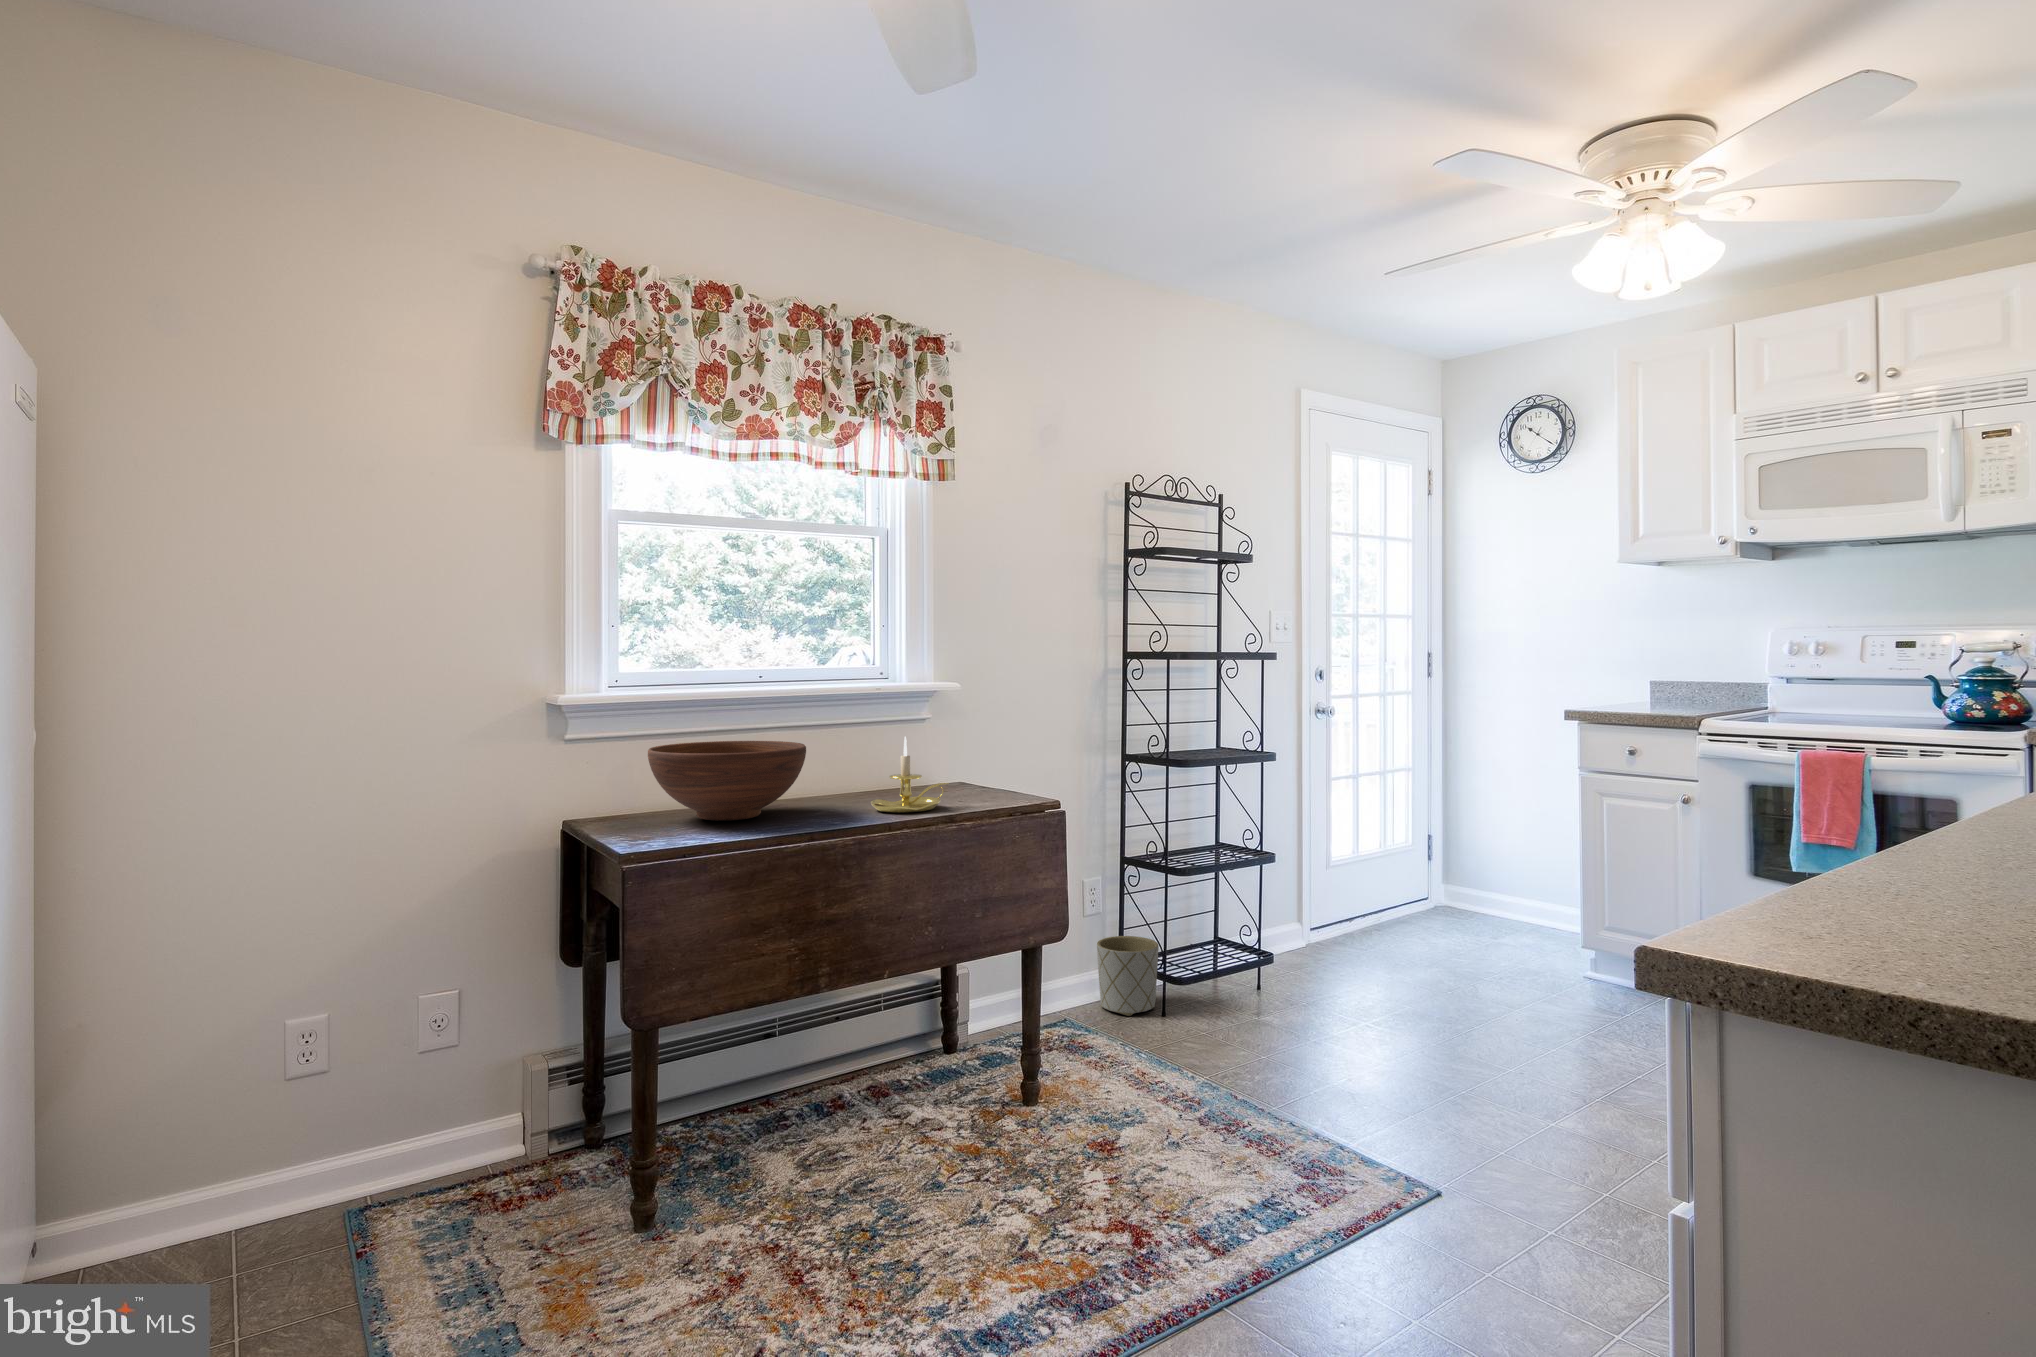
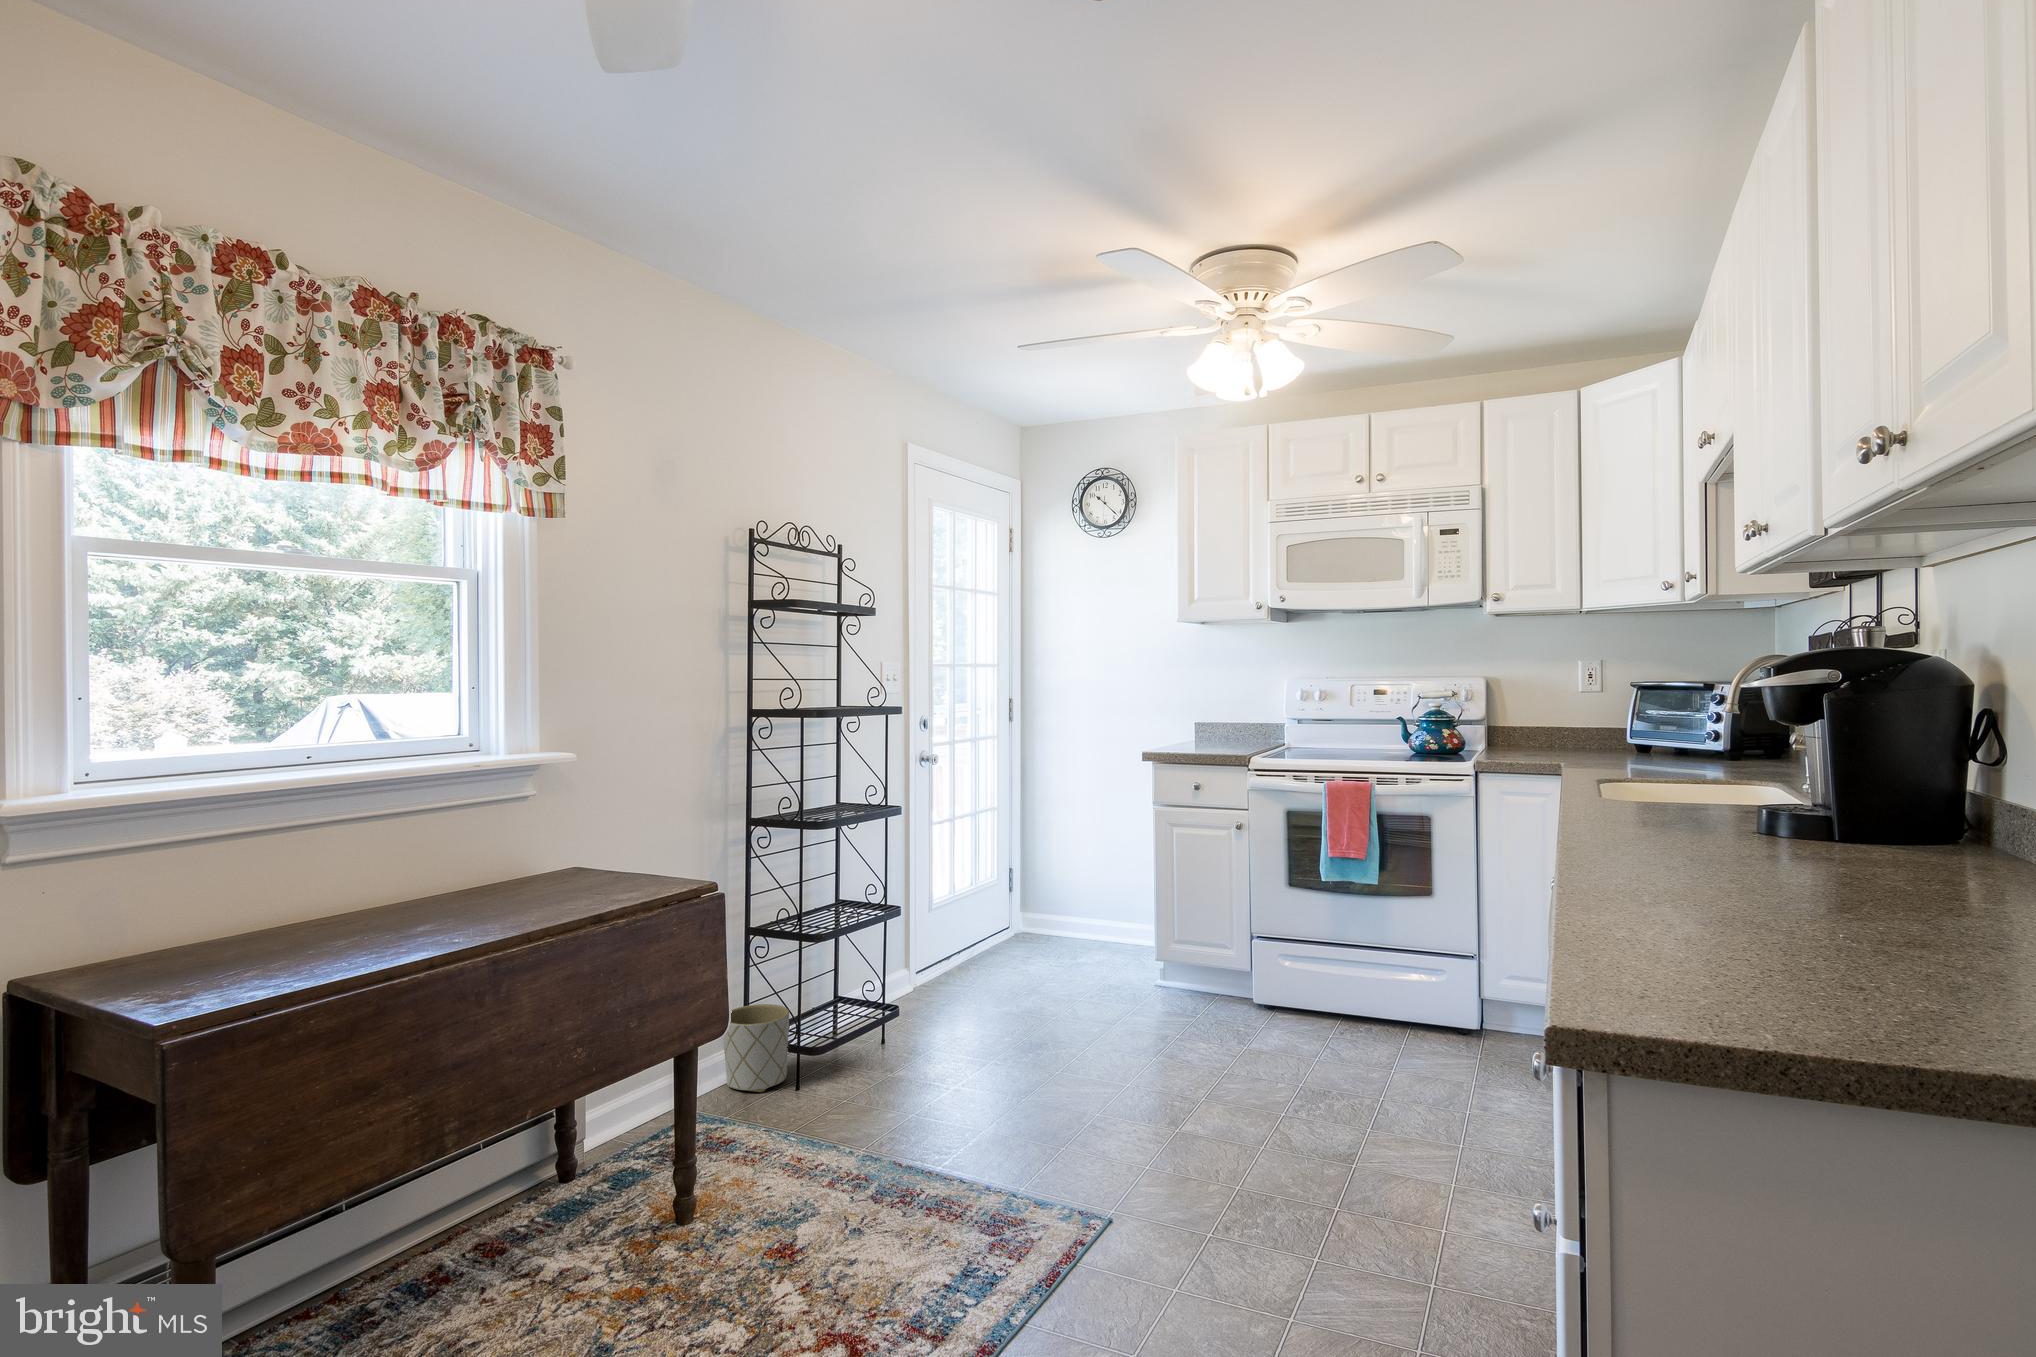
candle holder: present [871,737,949,812] -> none [486,818,583,911]
fruit bowl: present [648,741,806,821] -> none [159,835,402,949]

